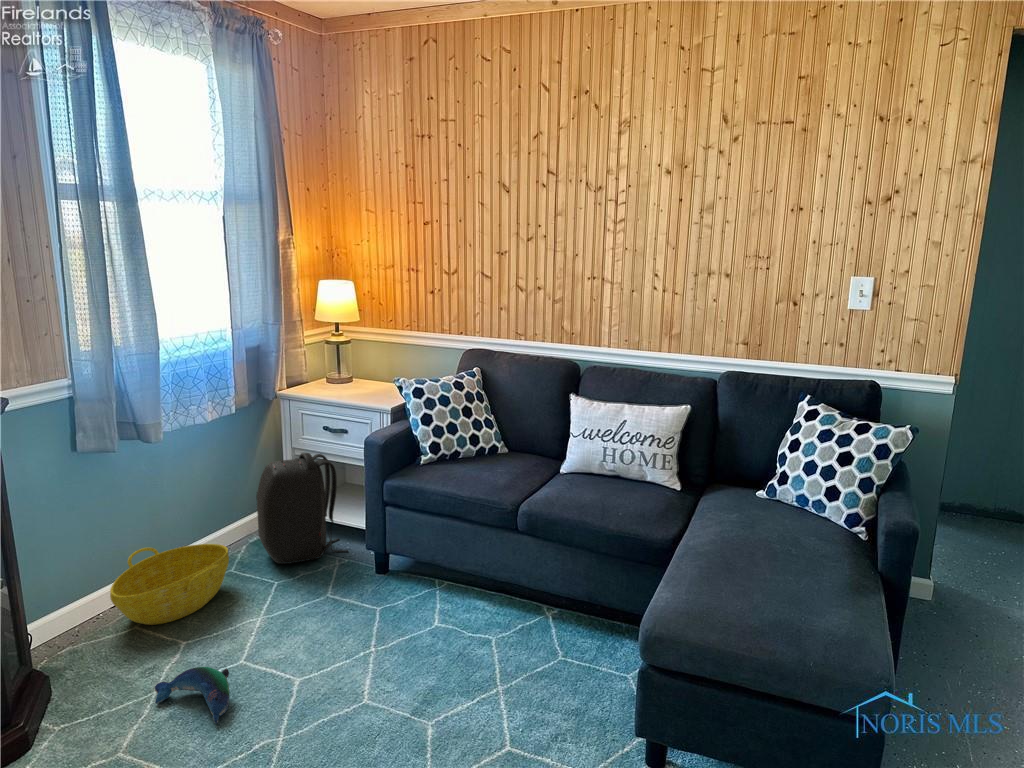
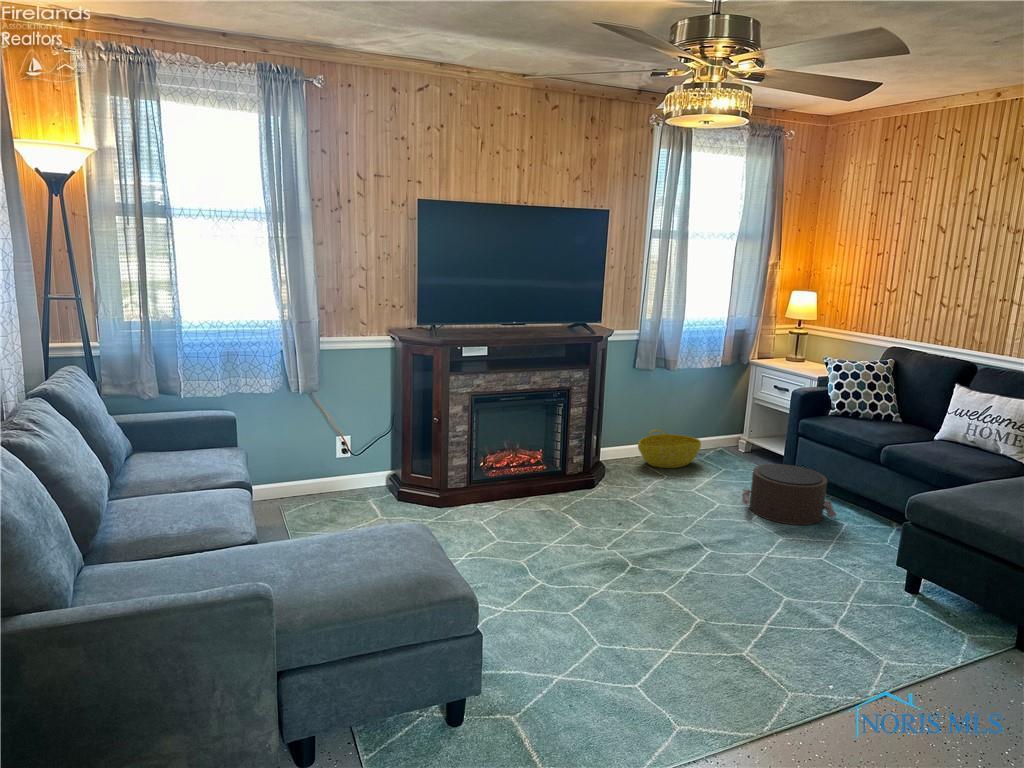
backpack: present [257,453,348,564] -> none [722,397,775,467]
pouf: none [331,565,487,684] -> present [742,464,836,525]
plush toy: present [155,667,230,724] -> none [649,480,685,505]

